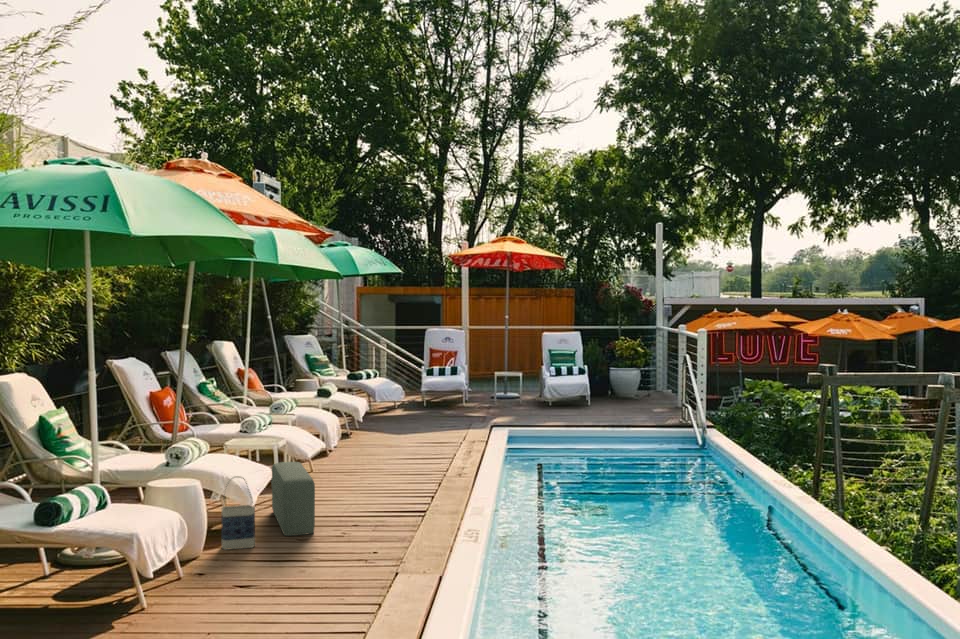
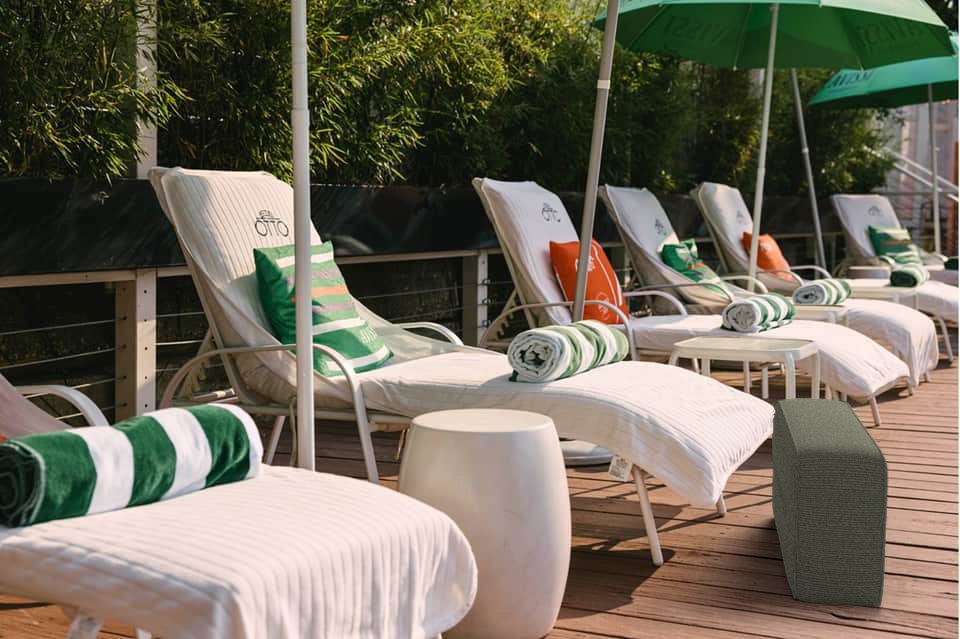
bag: present [222,476,255,550] -> none [617,420,707,625]

